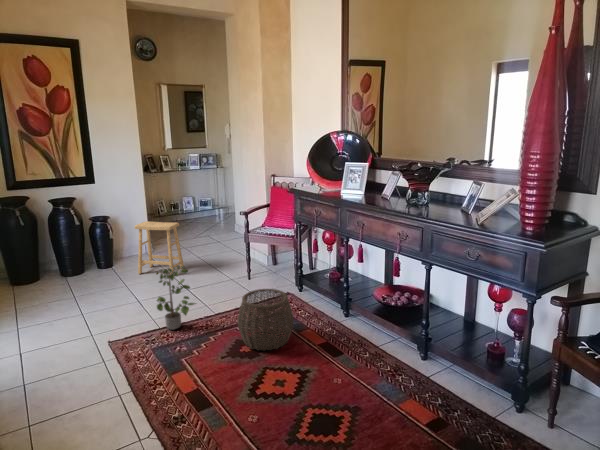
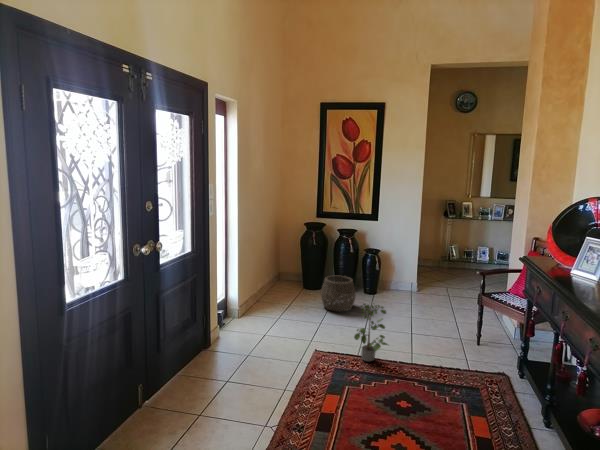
footstool: present [135,221,184,274] -> none [387,262,430,318]
woven basket: present [238,289,293,350] -> present [321,276,356,312]

